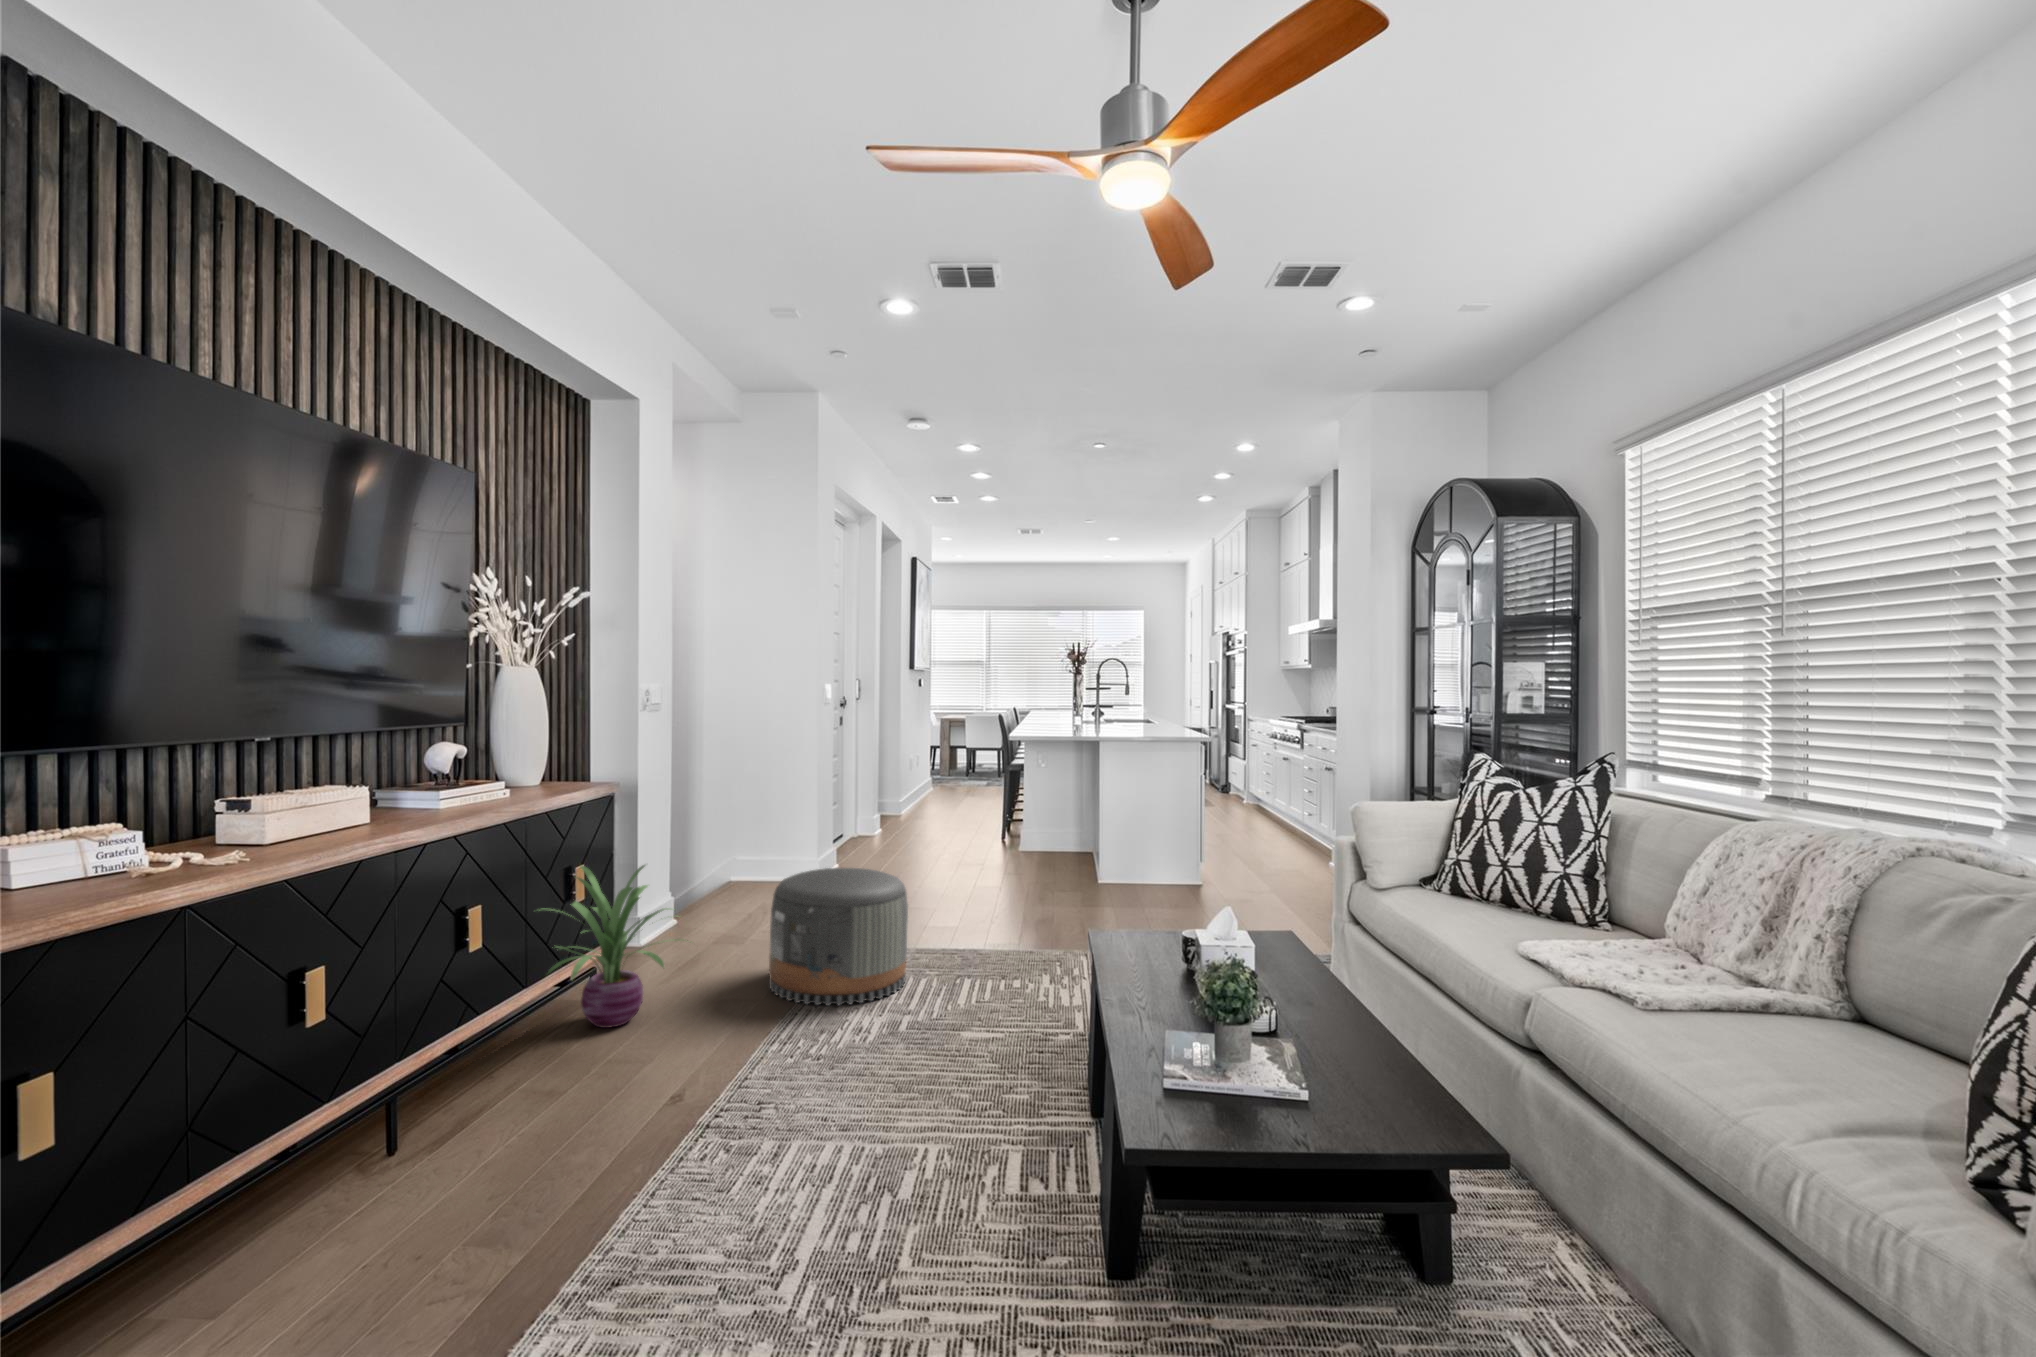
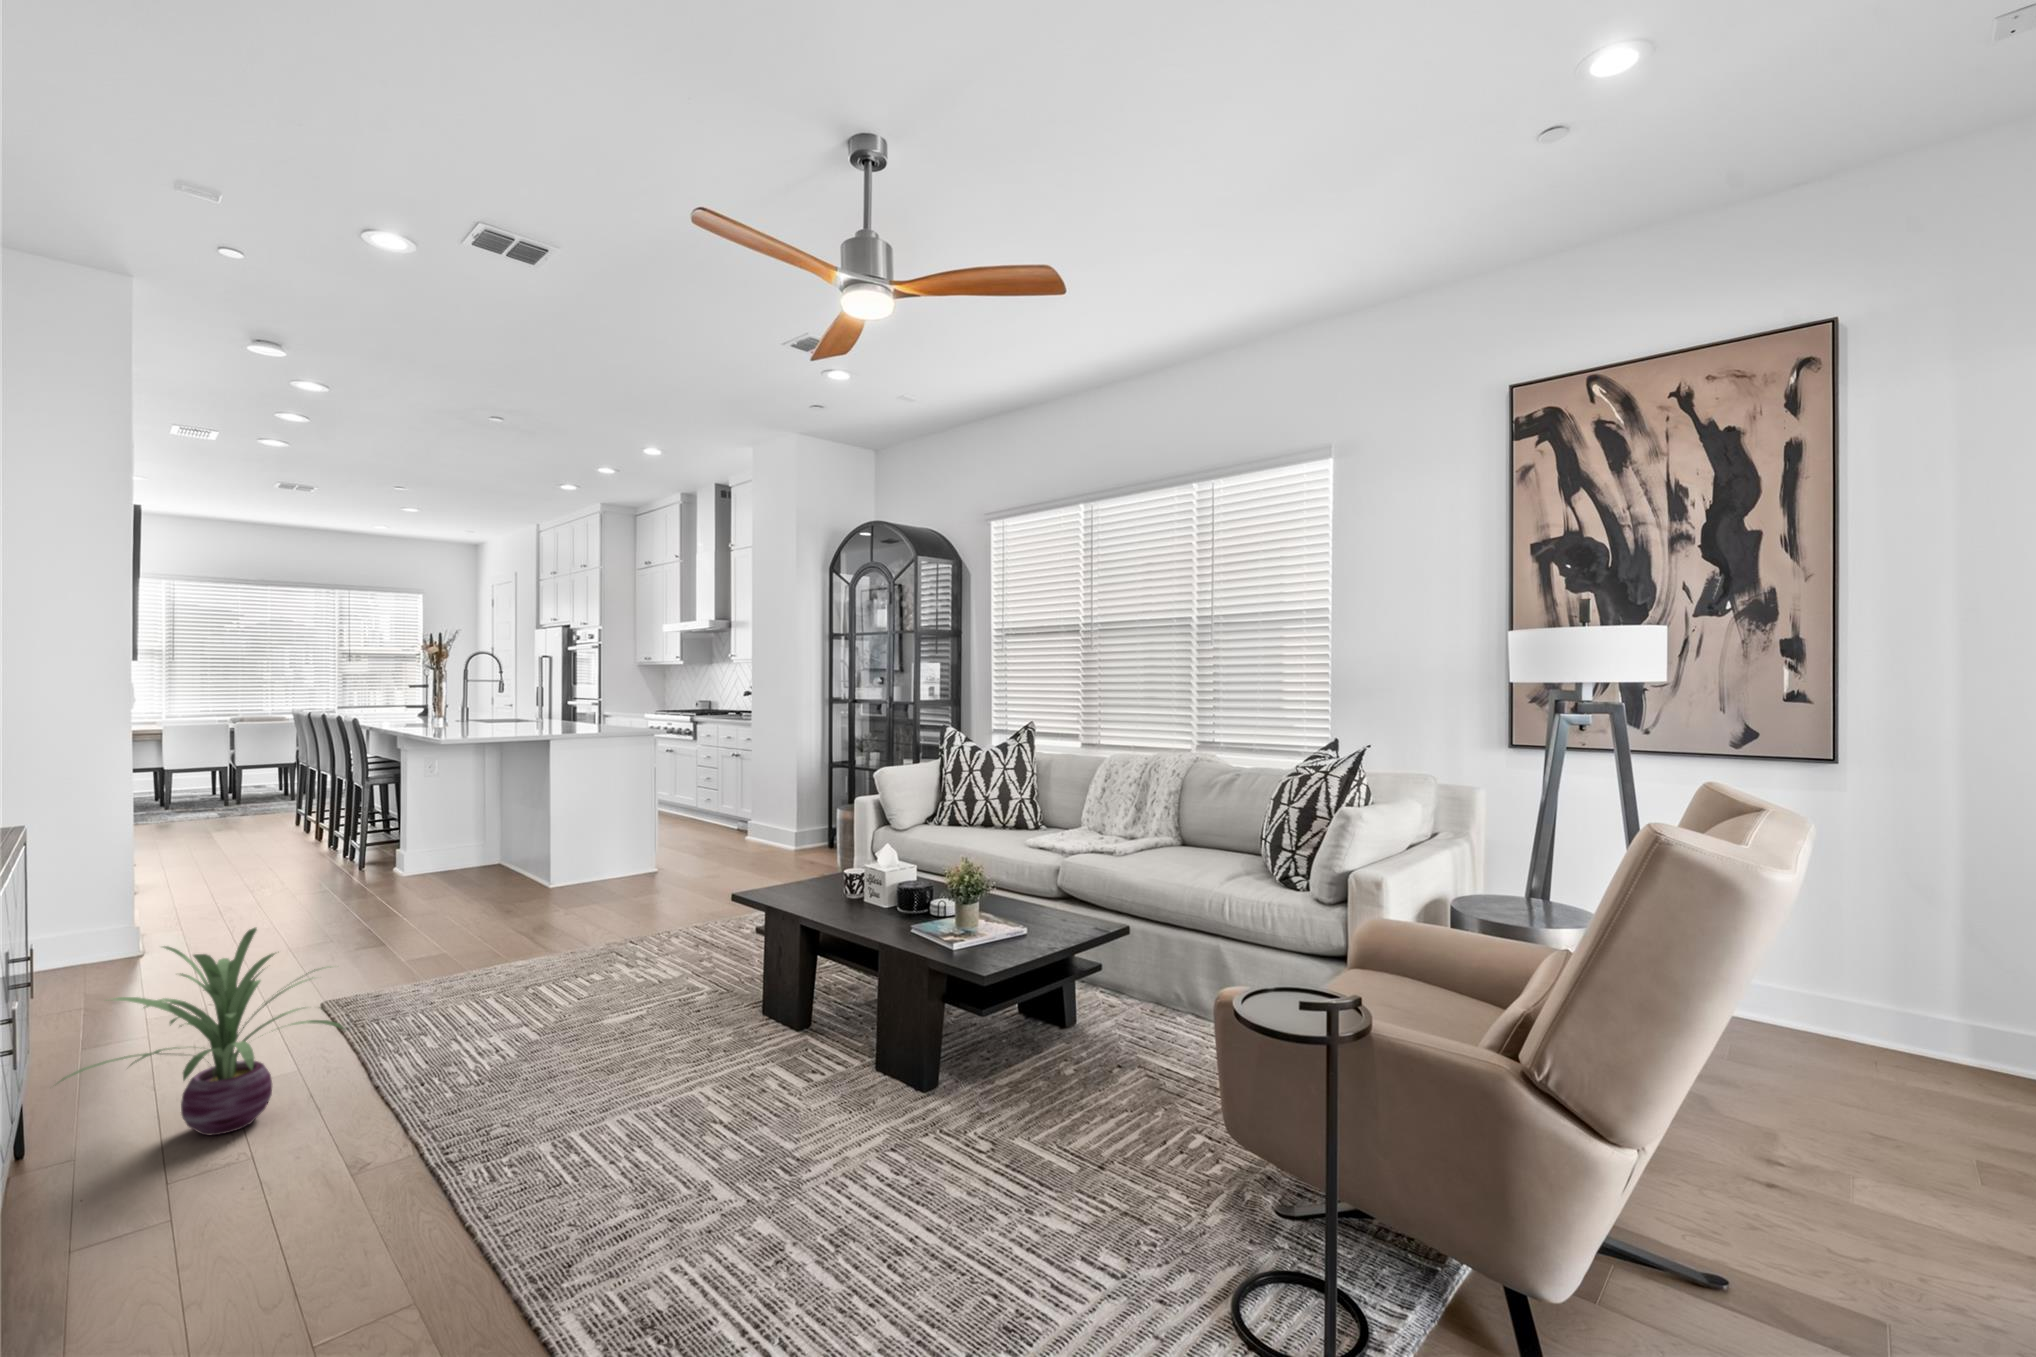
pouf: present [769,868,908,1006] -> none [363,895,533,1046]

